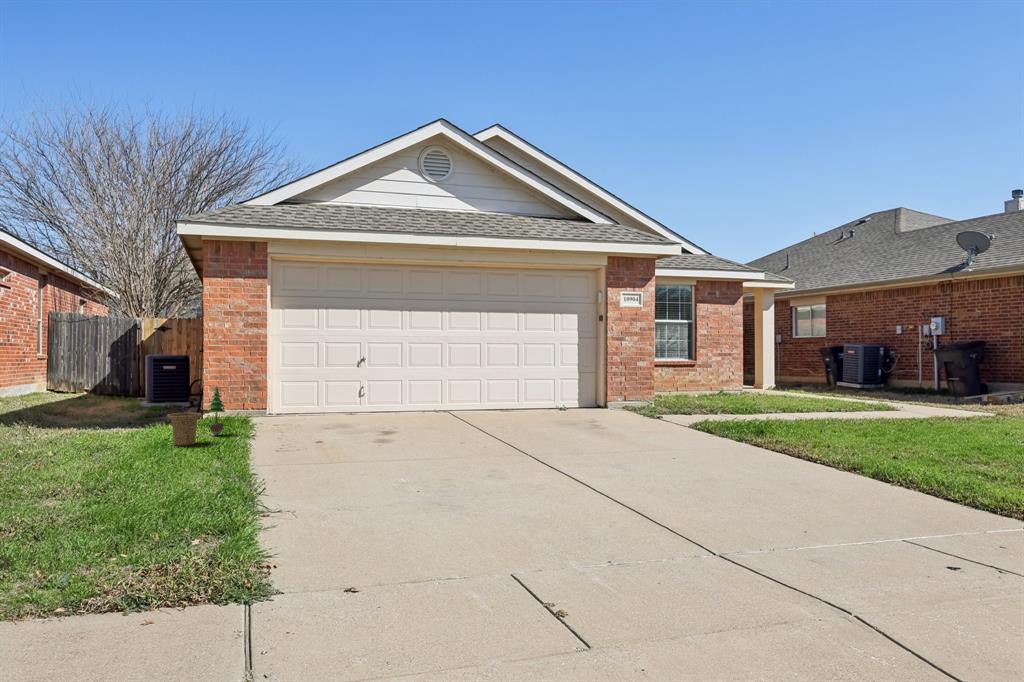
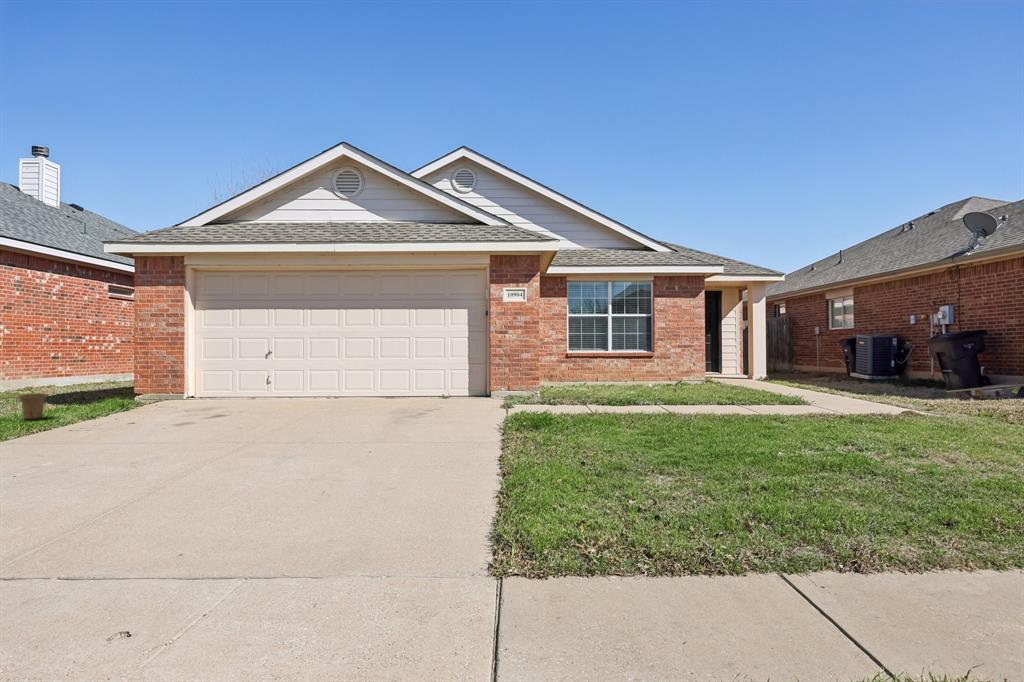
potted tree: present [208,386,225,435] -> none [69,372,87,413]

